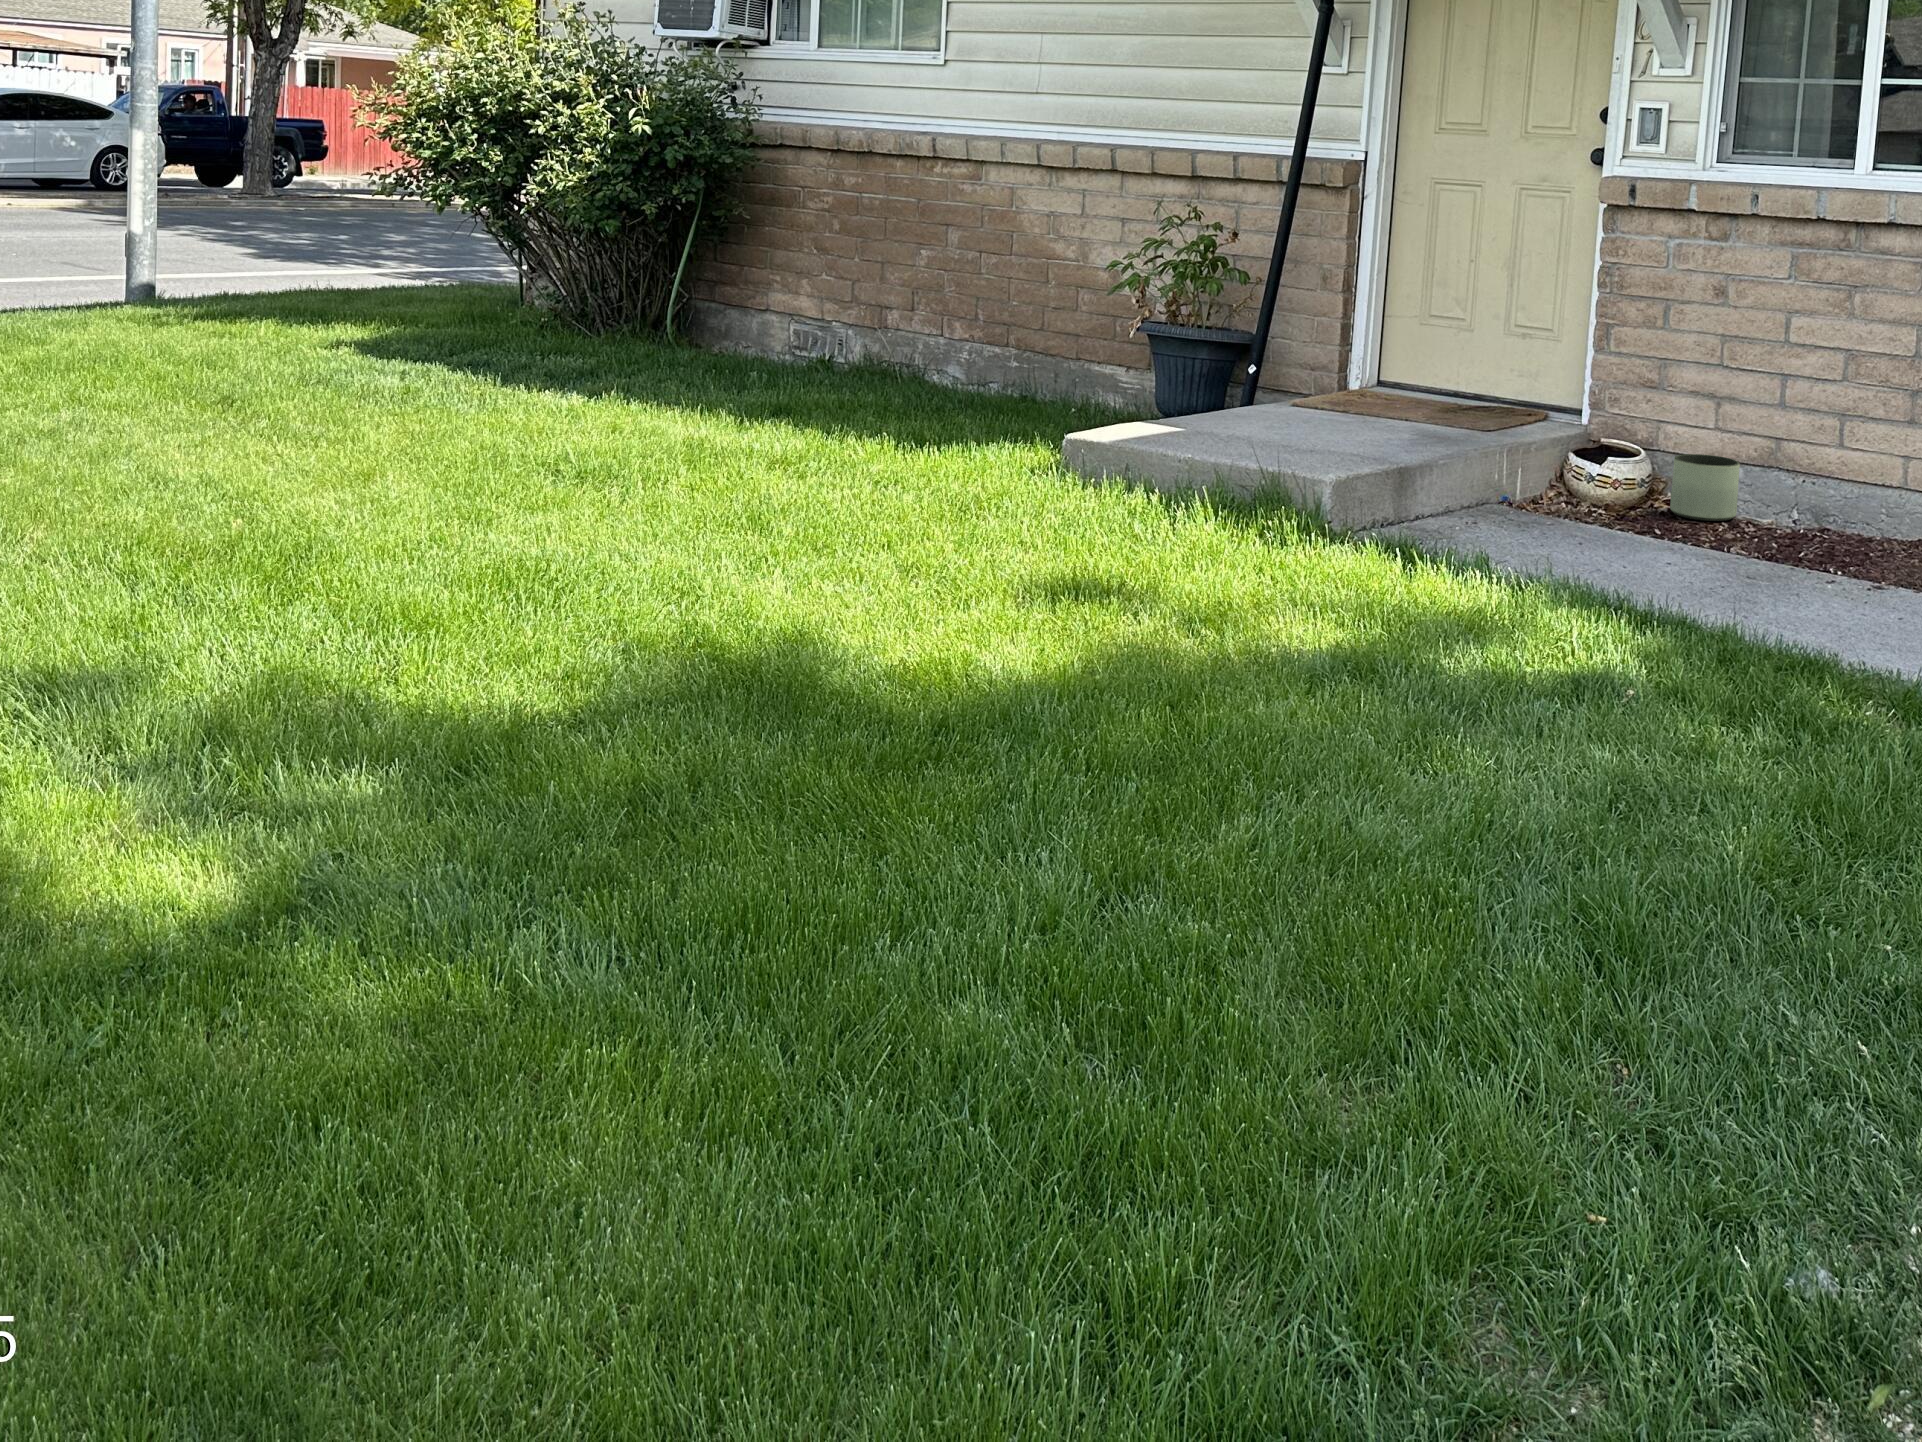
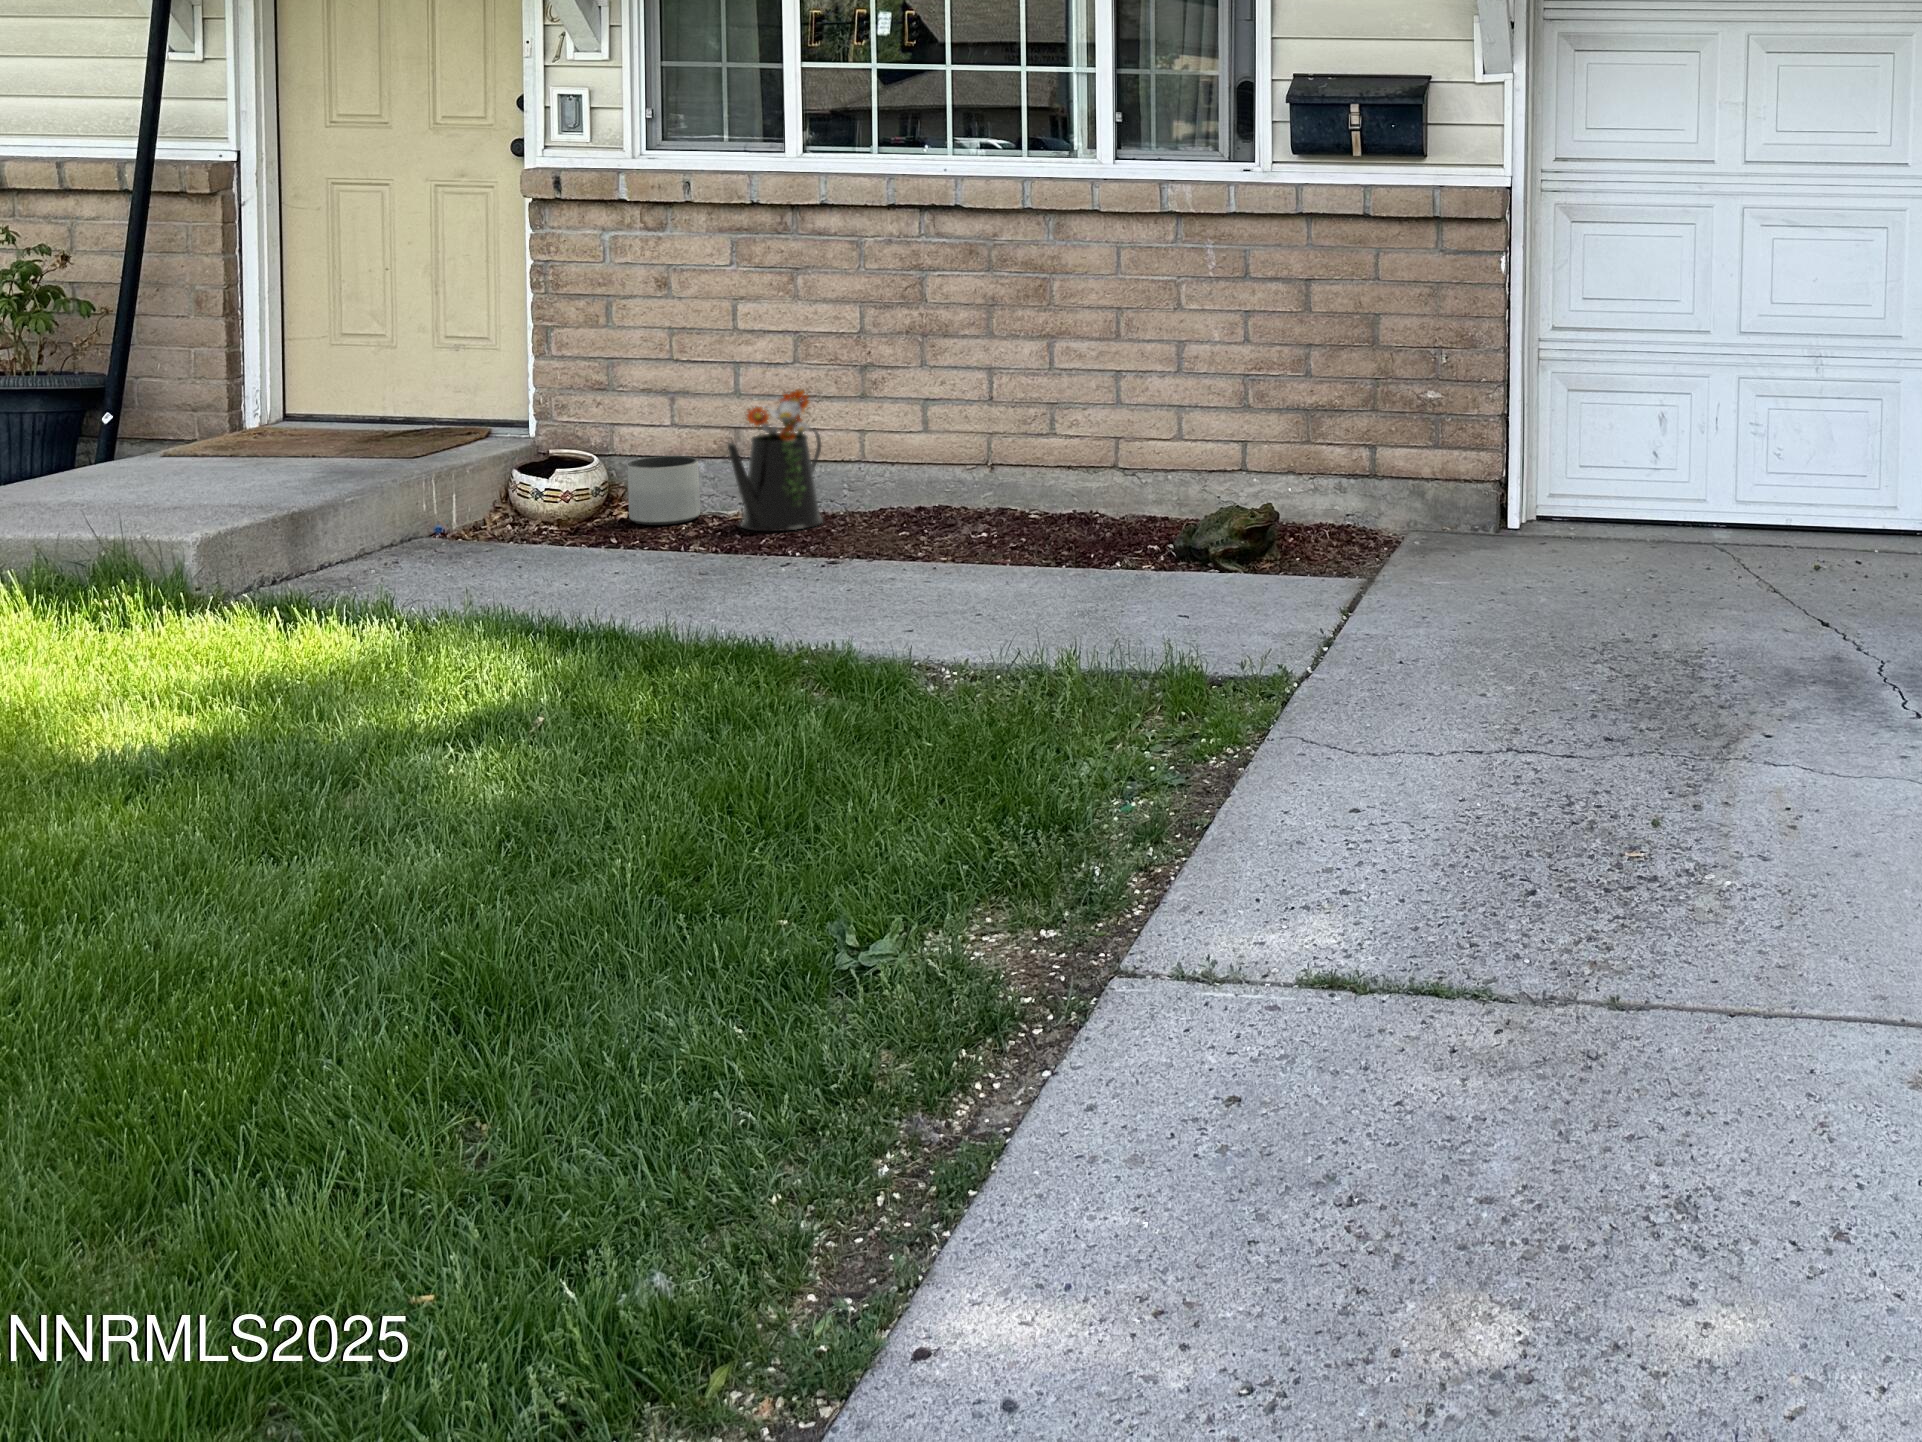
watering can: none [1777,403,1864,545] -> present [728,390,822,531]

